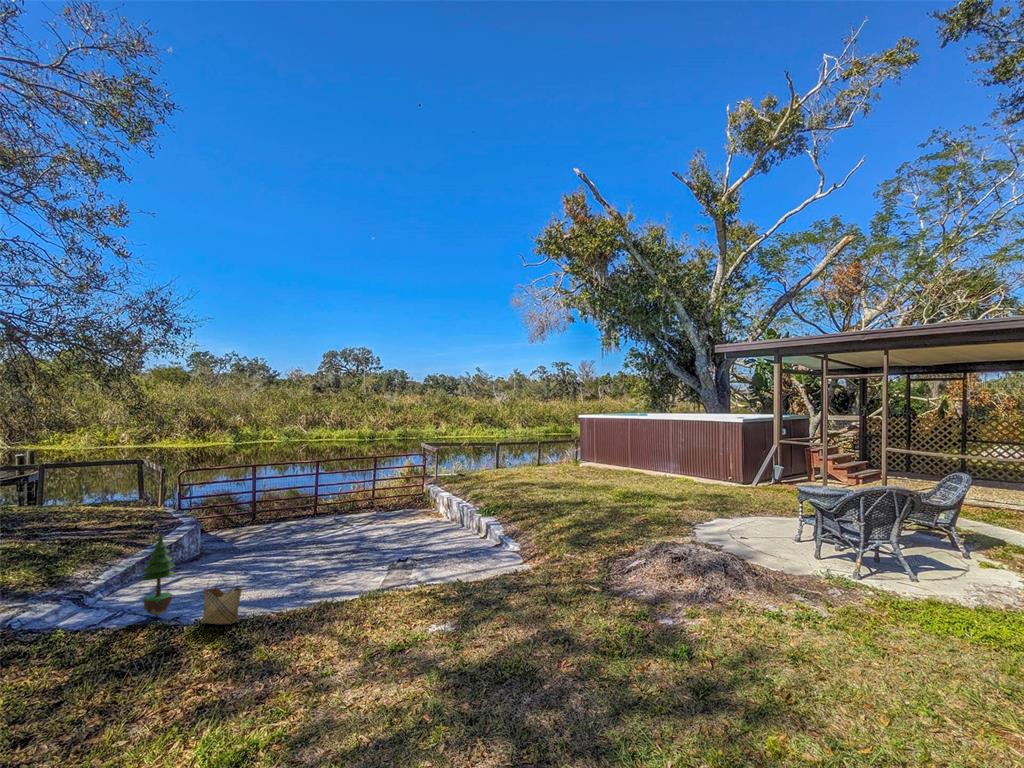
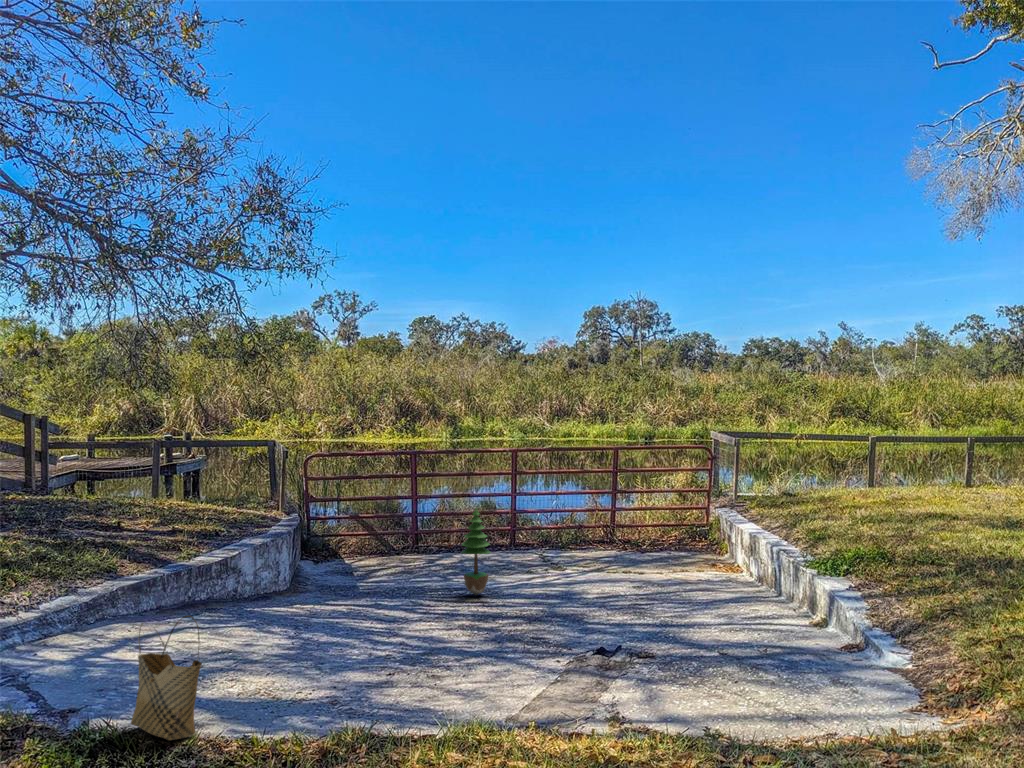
potted tree: present [142,533,176,617] -> present [461,508,491,595]

